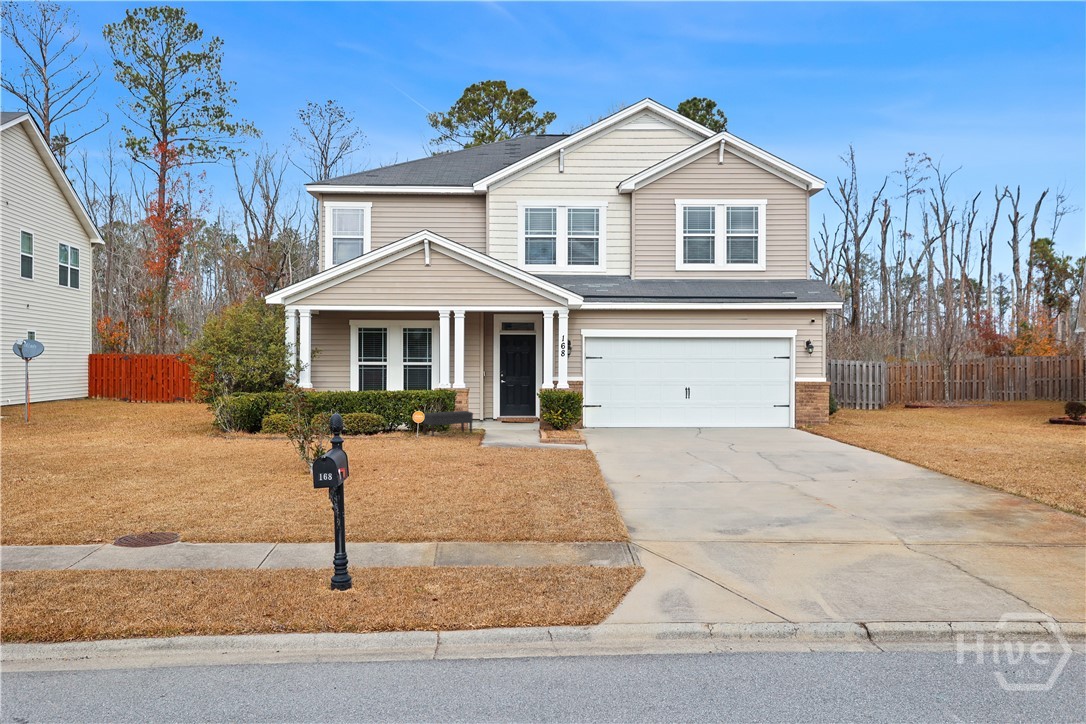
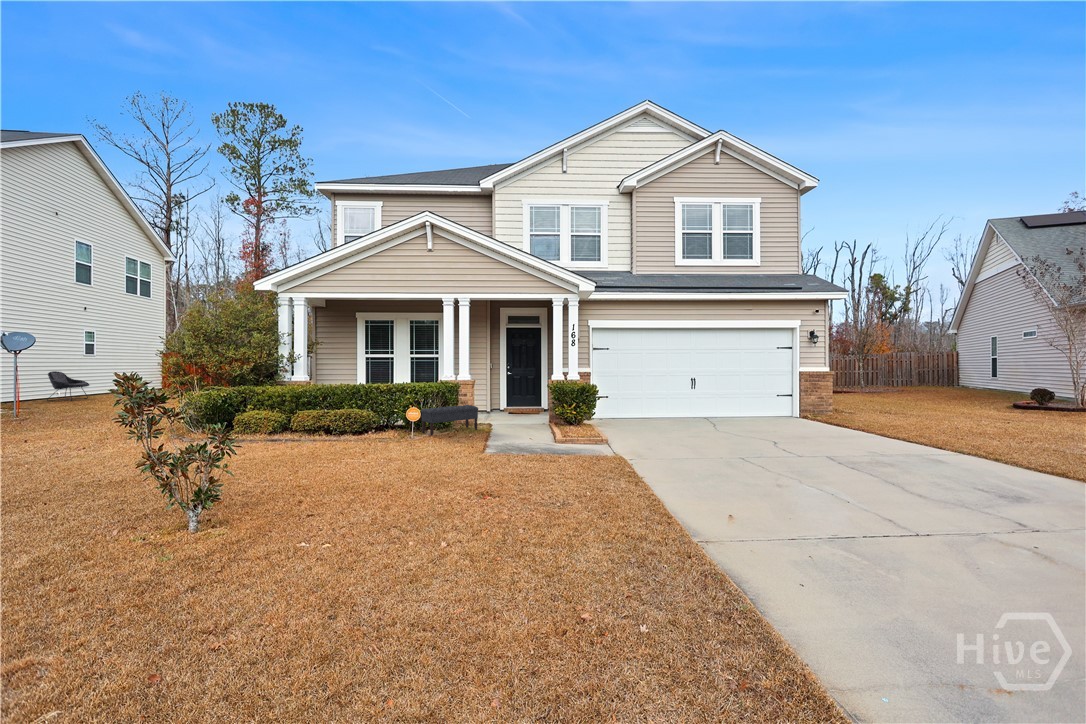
lounge chair: none [16,377,52,409] -> present [47,371,89,401]

